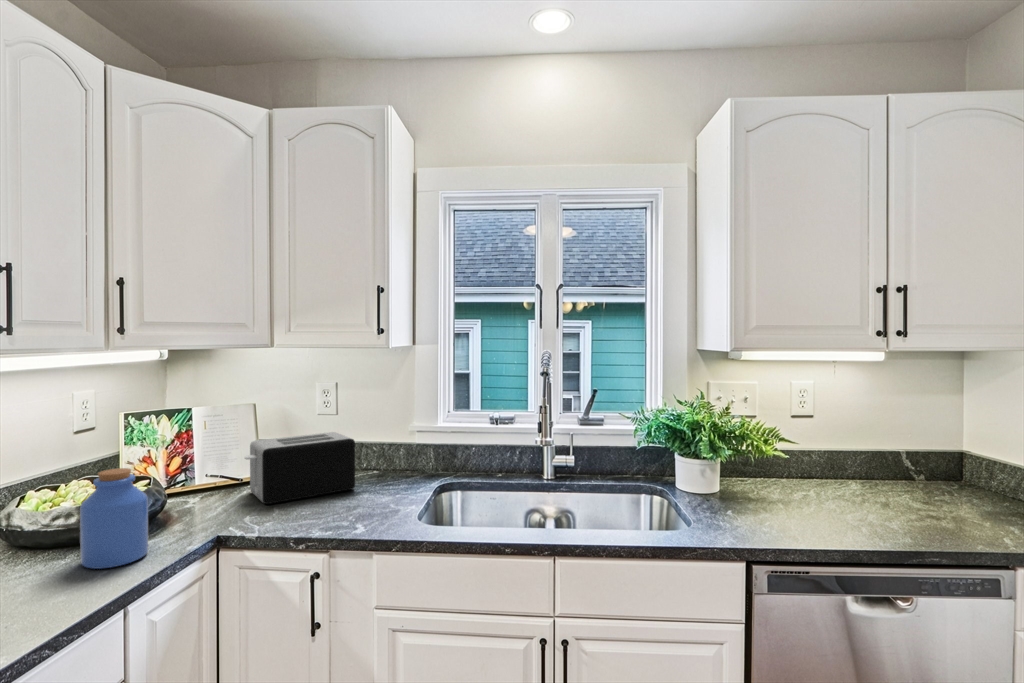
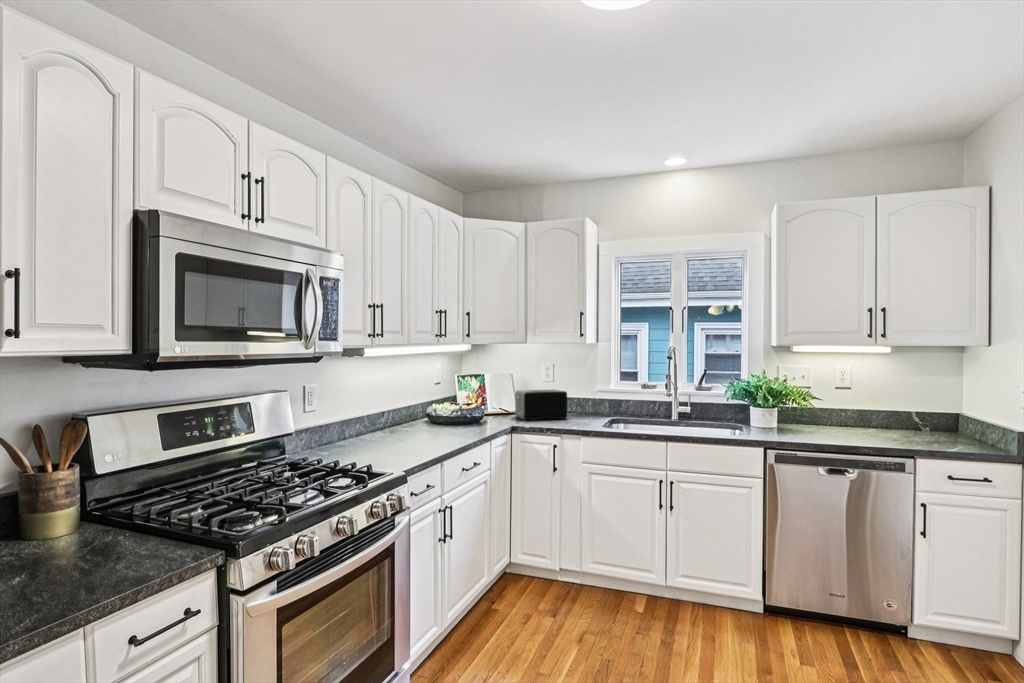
jar: present [80,468,148,569] -> none [465,391,488,429]

